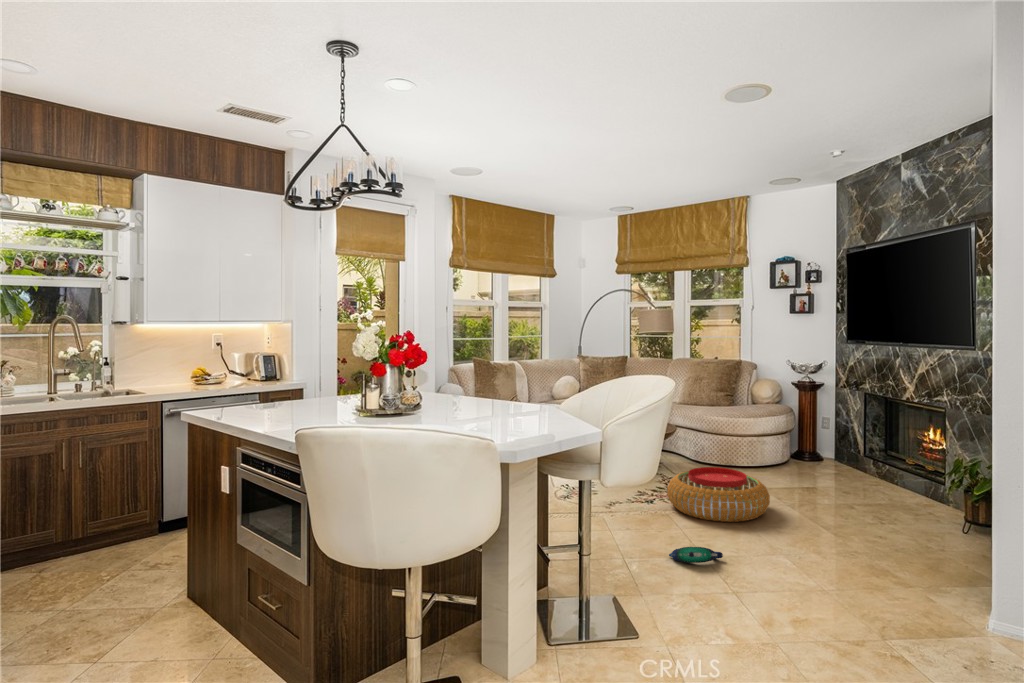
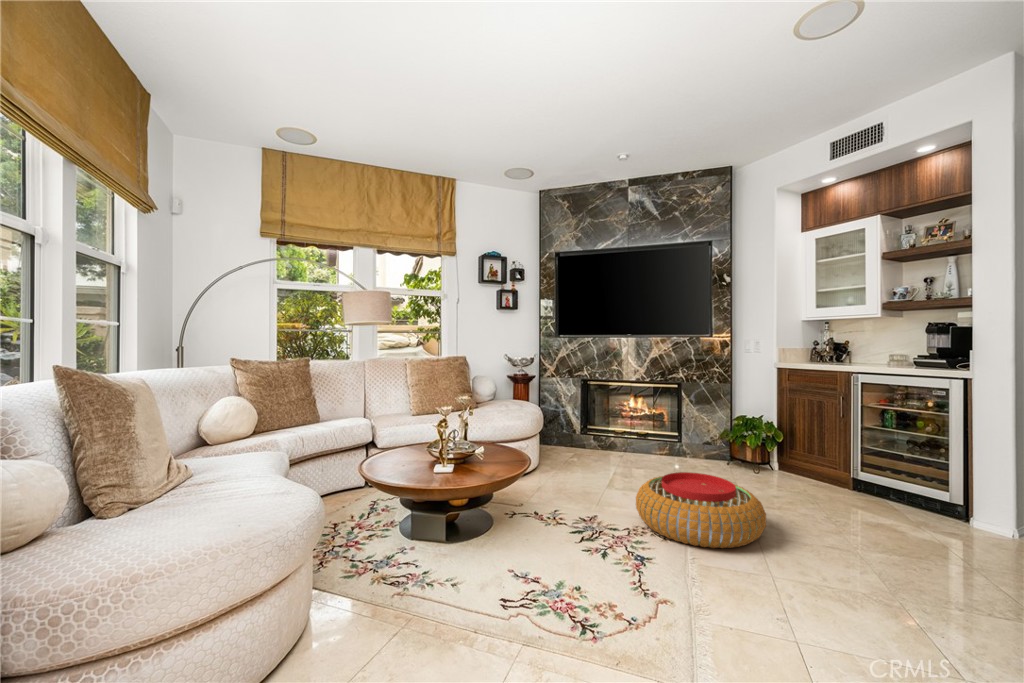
plush toy: present [669,547,723,563] -> none [911,574,978,617]

